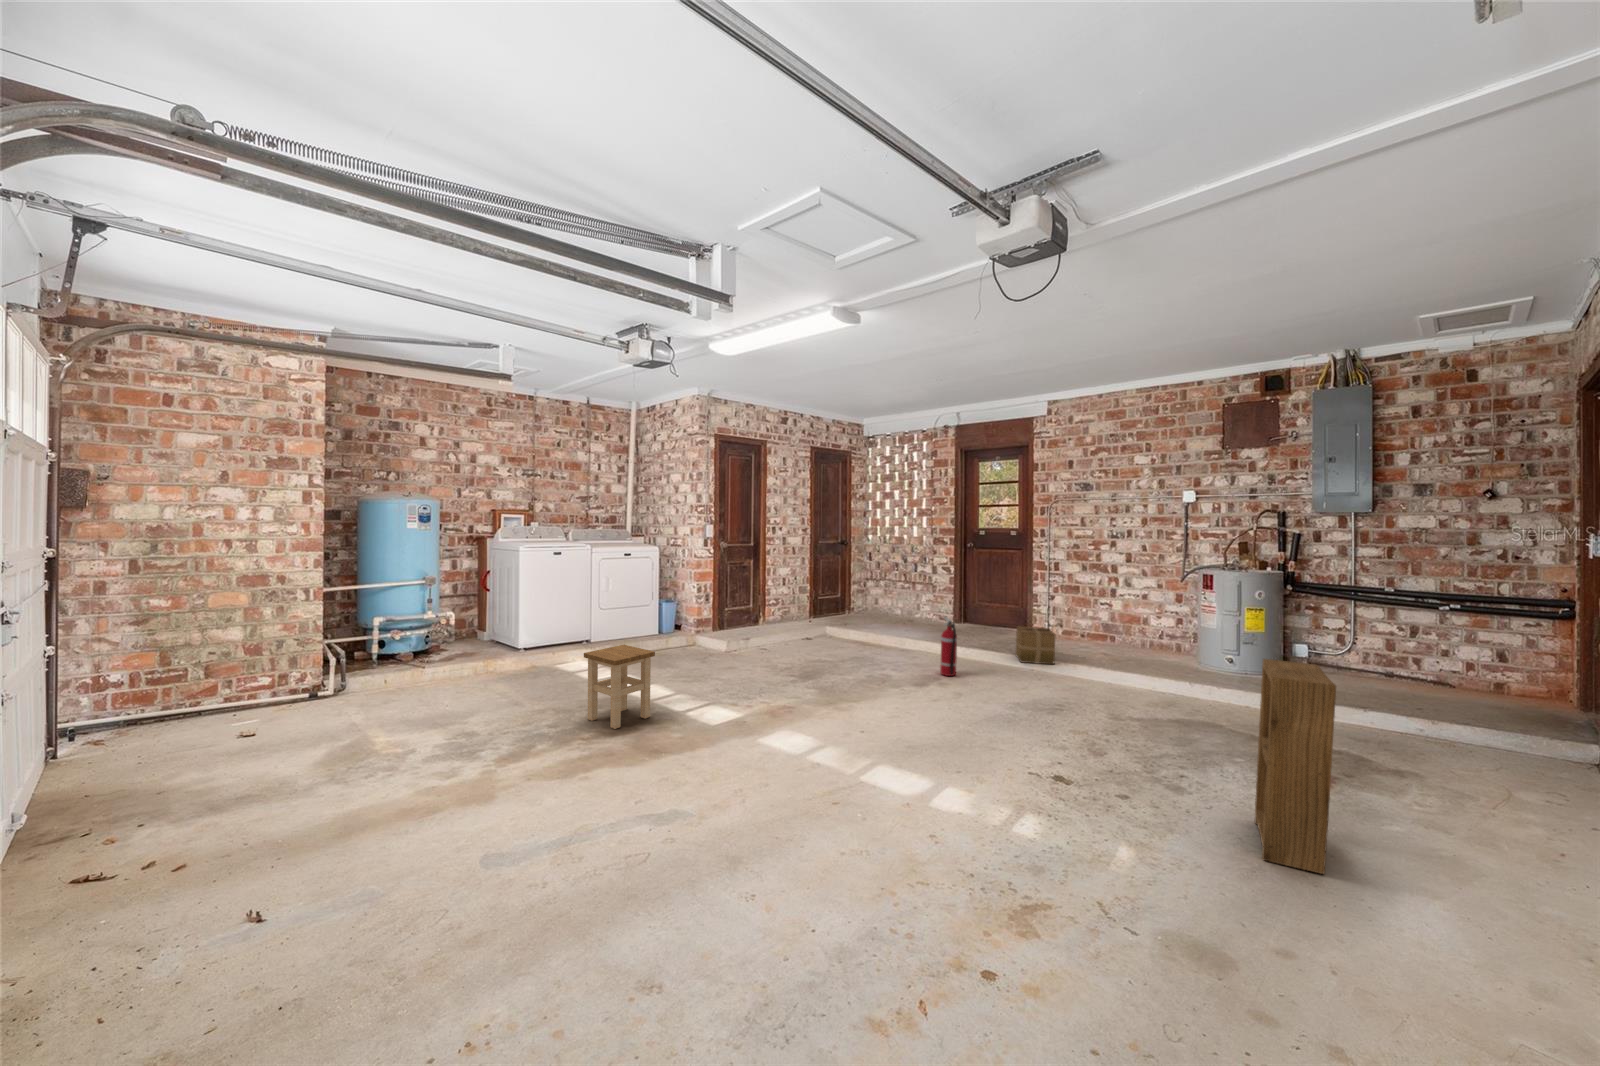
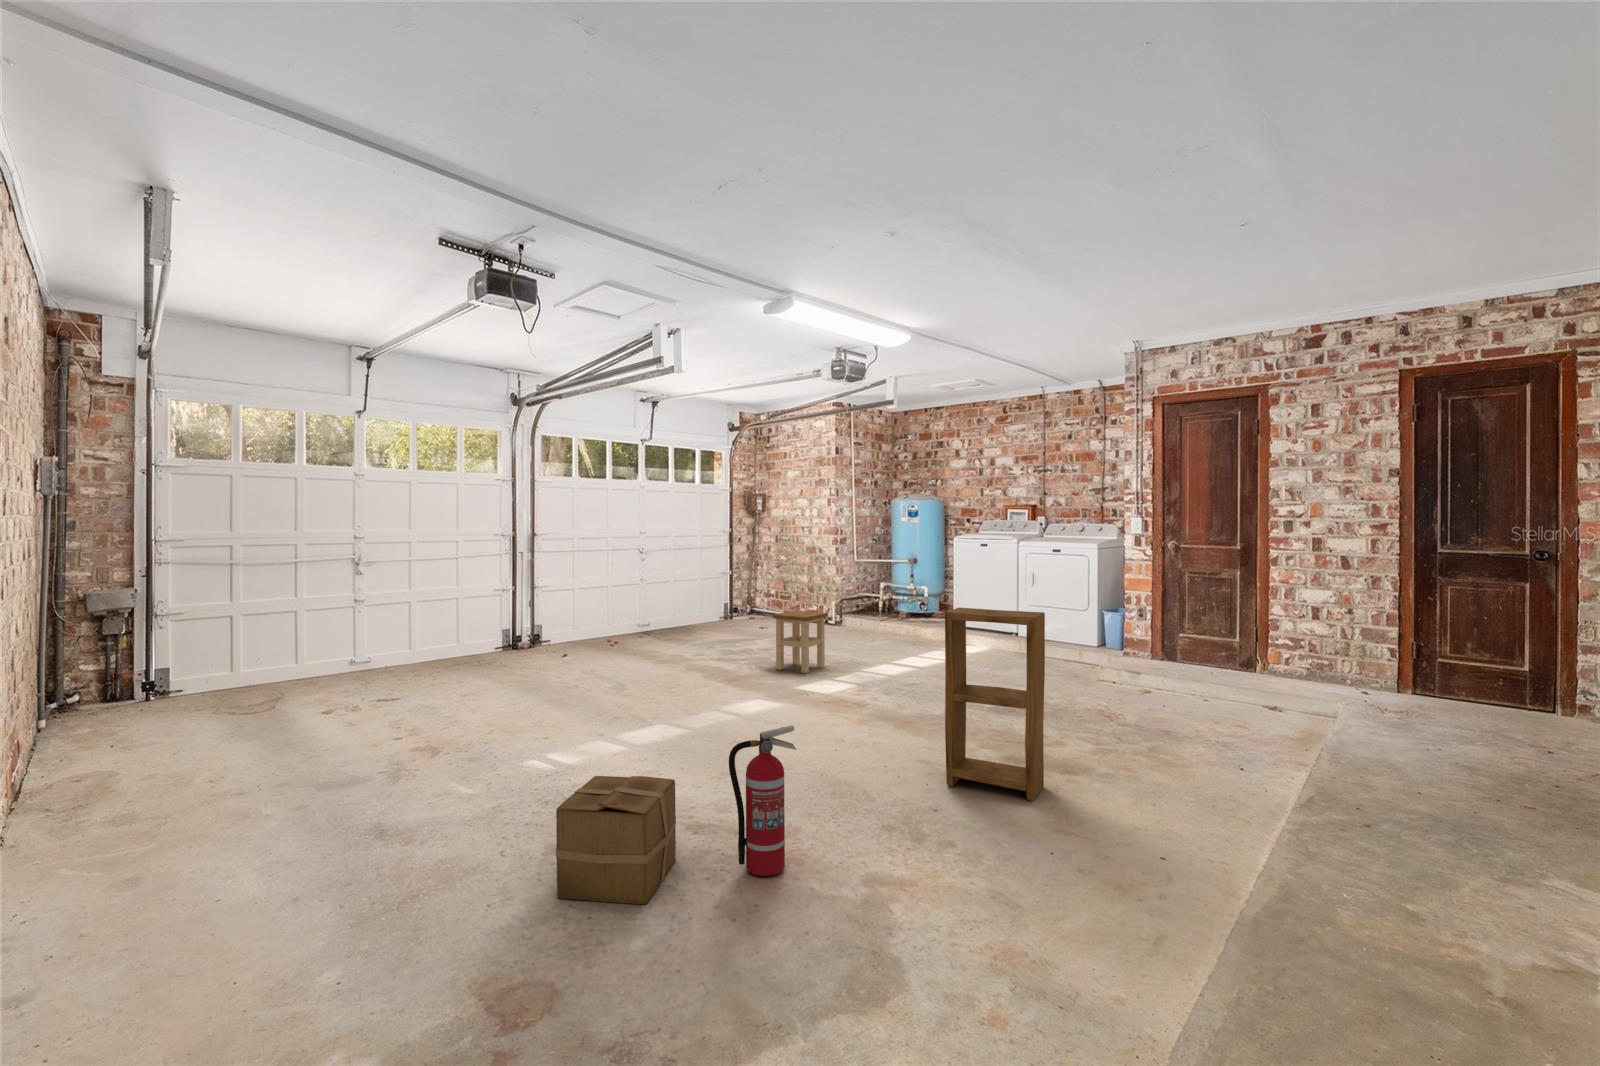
fire extinguisher: present [940,617,957,676] -> present [729,725,796,876]
cardboard box: present [1016,626,1055,664] -> present [556,776,676,904]
shelving unit: present [1255,659,1336,874] -> present [945,608,1045,801]

